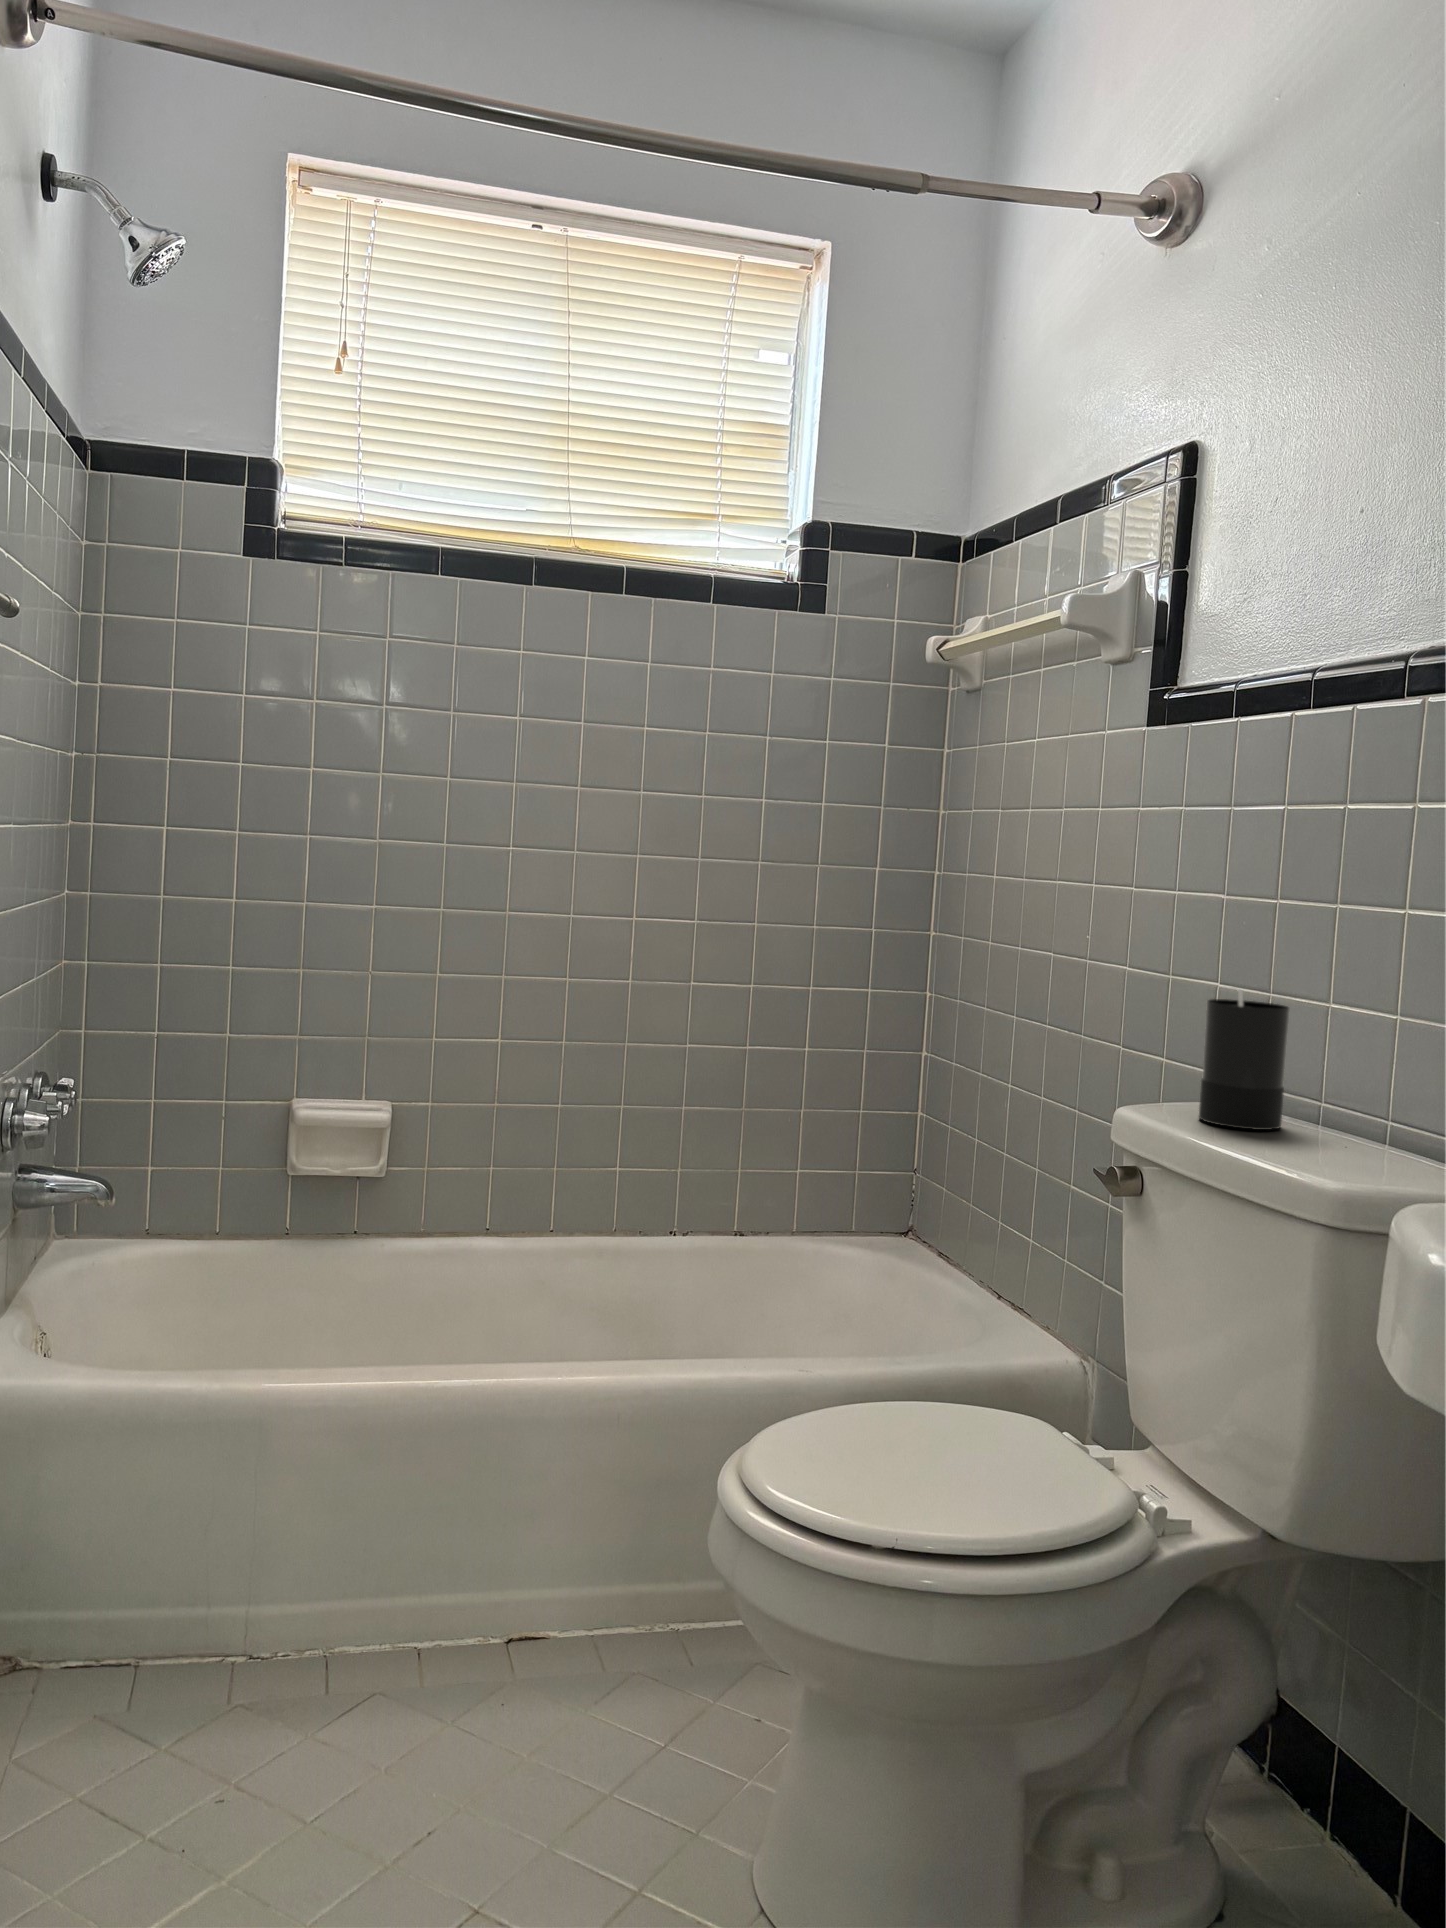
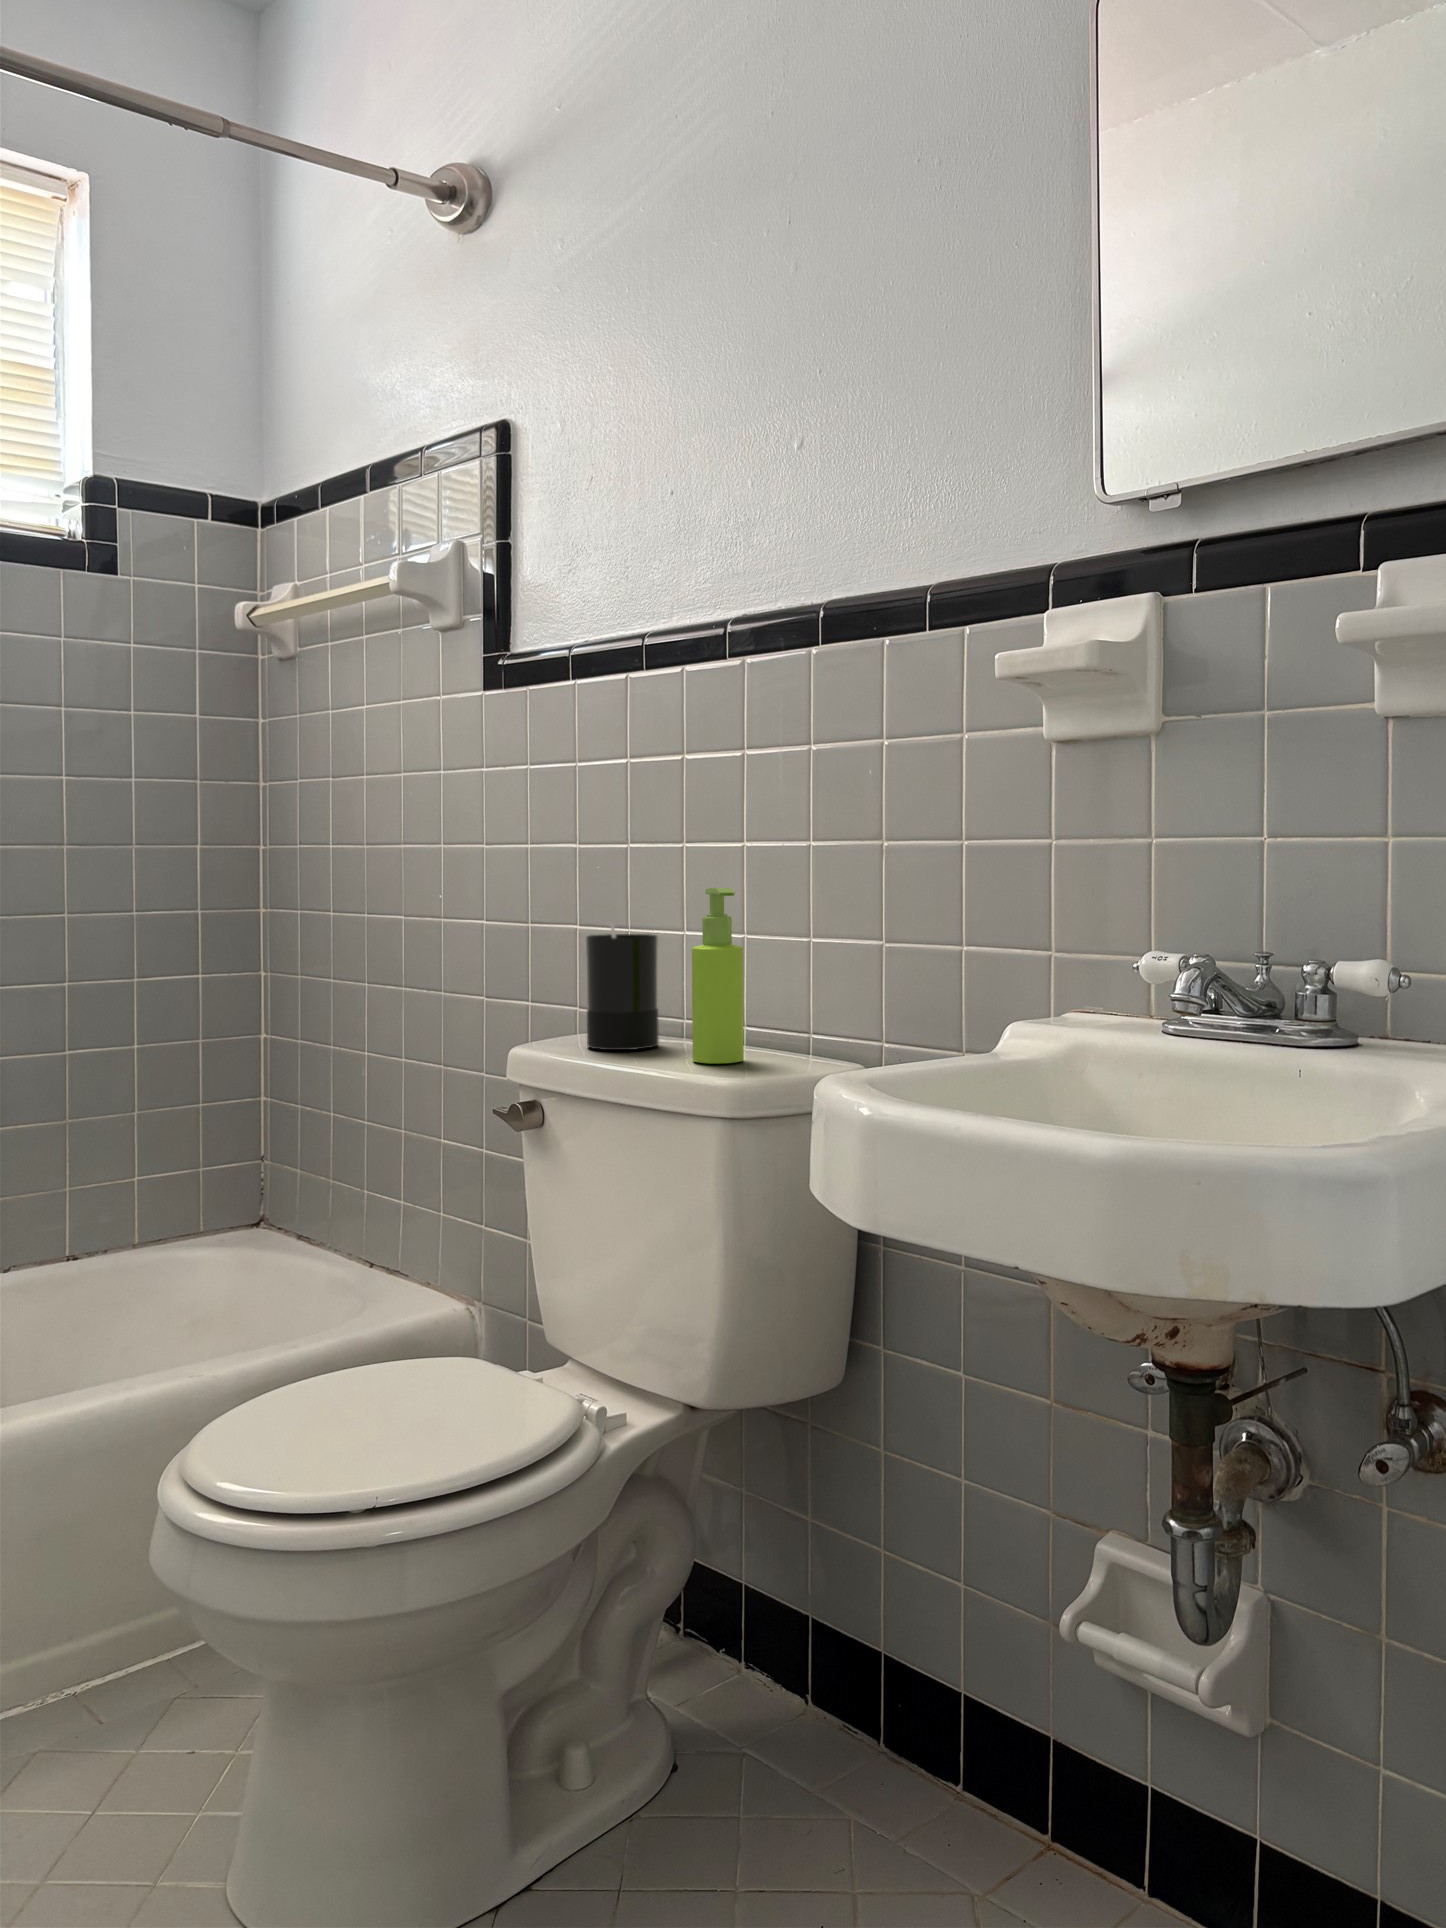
soap dispenser: none [1307,964,1379,1163] -> present [692,888,743,1064]

